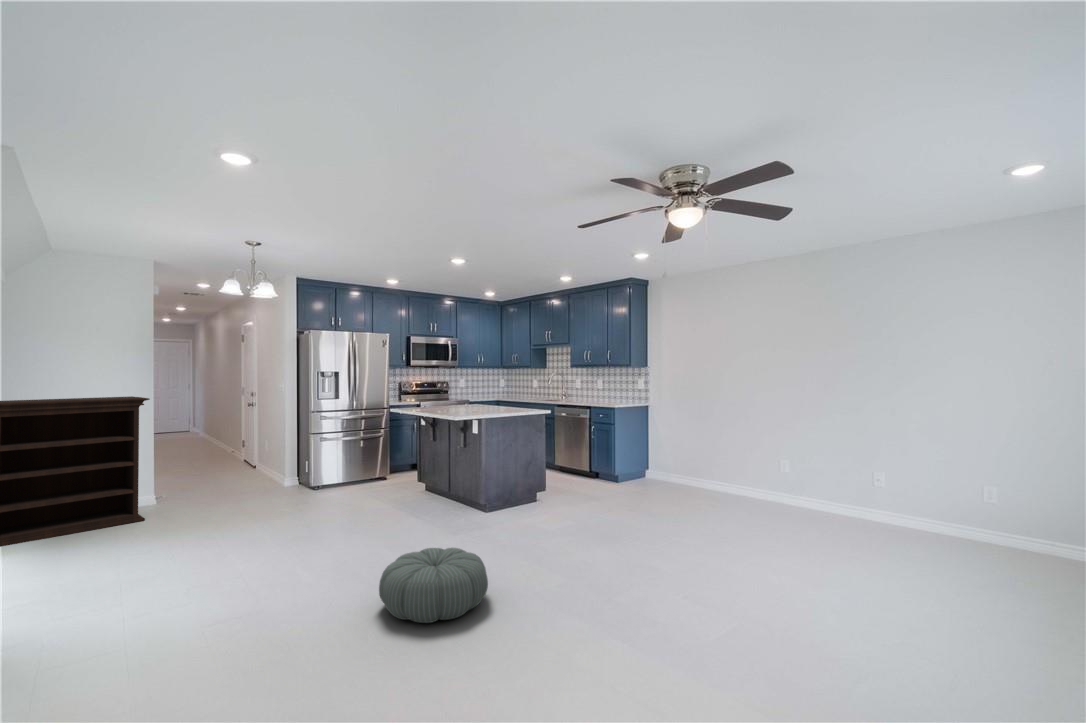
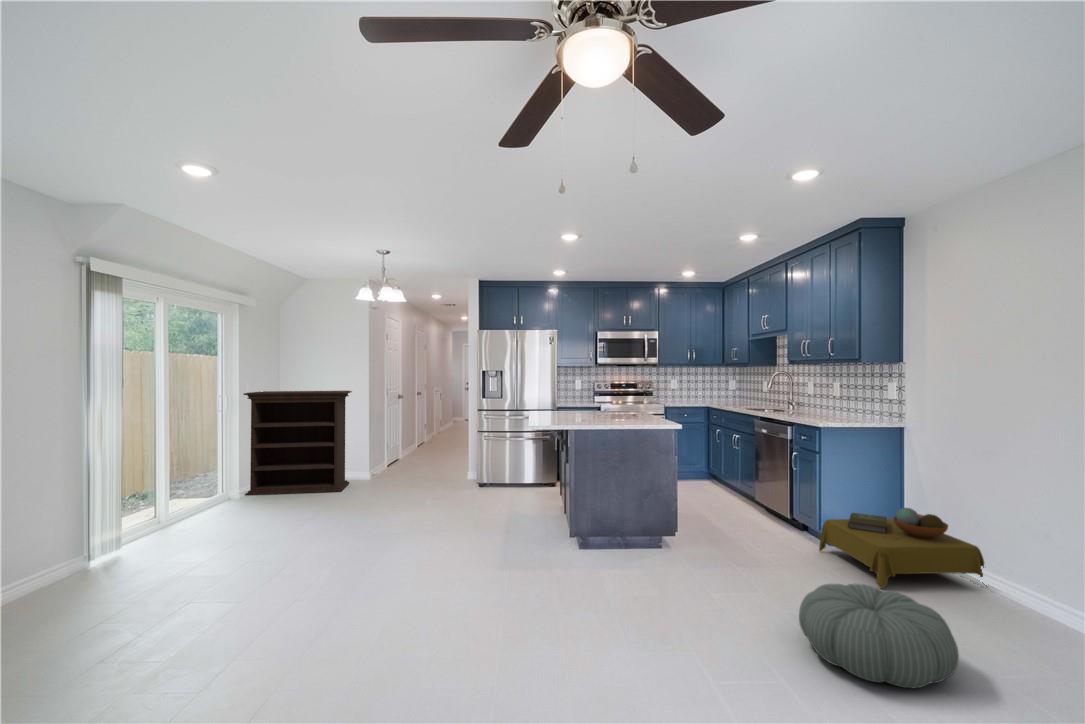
side table: none [618,450,699,496] -> present [819,508,988,589]
pouf: present [379,548,488,623] -> present [799,584,959,688]

